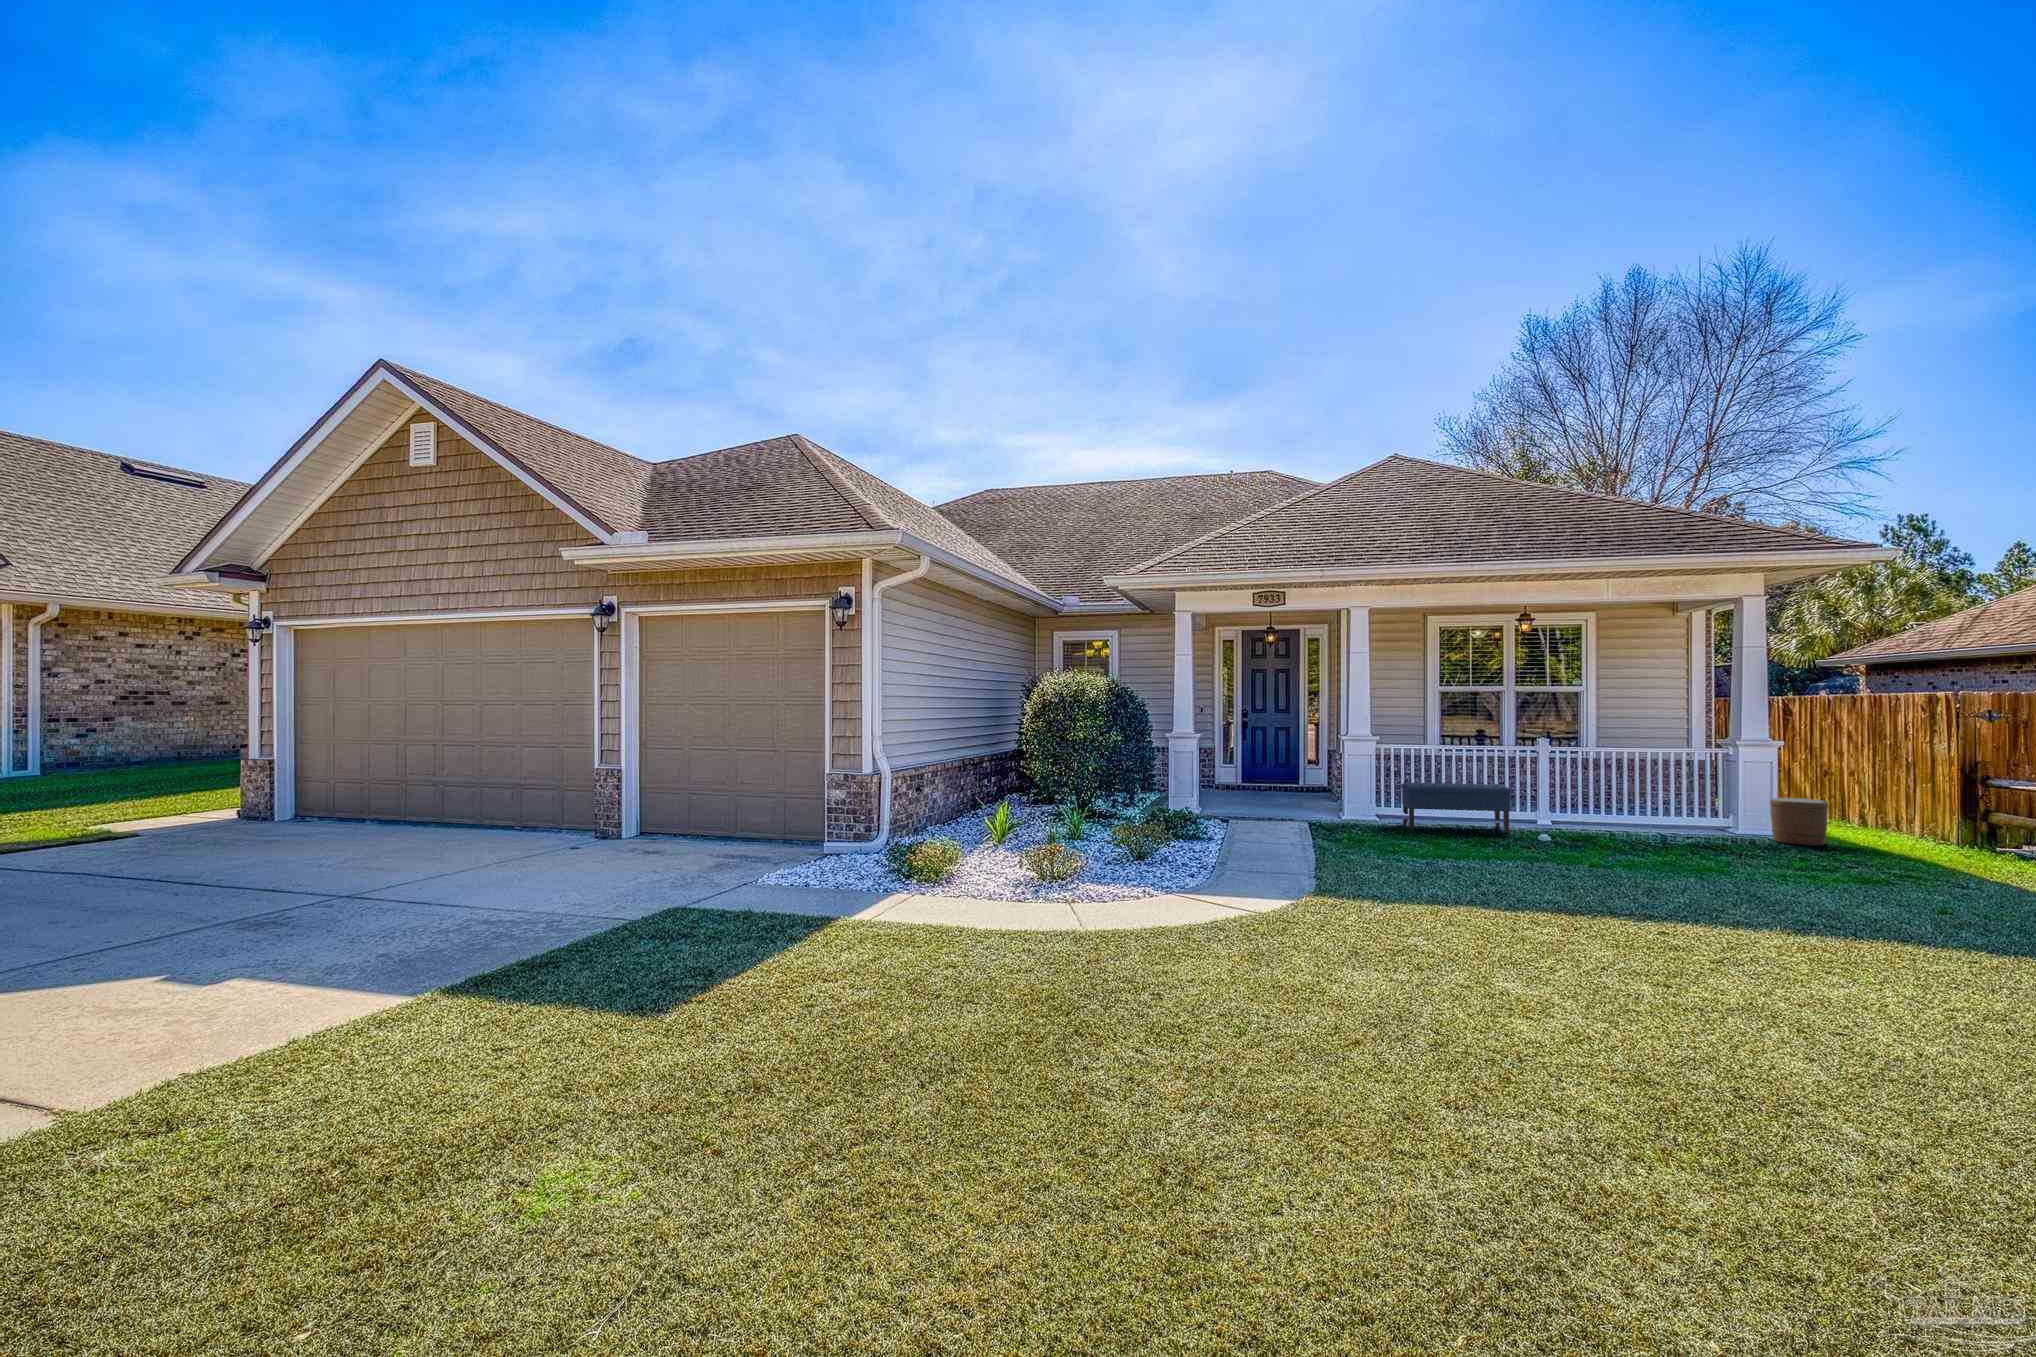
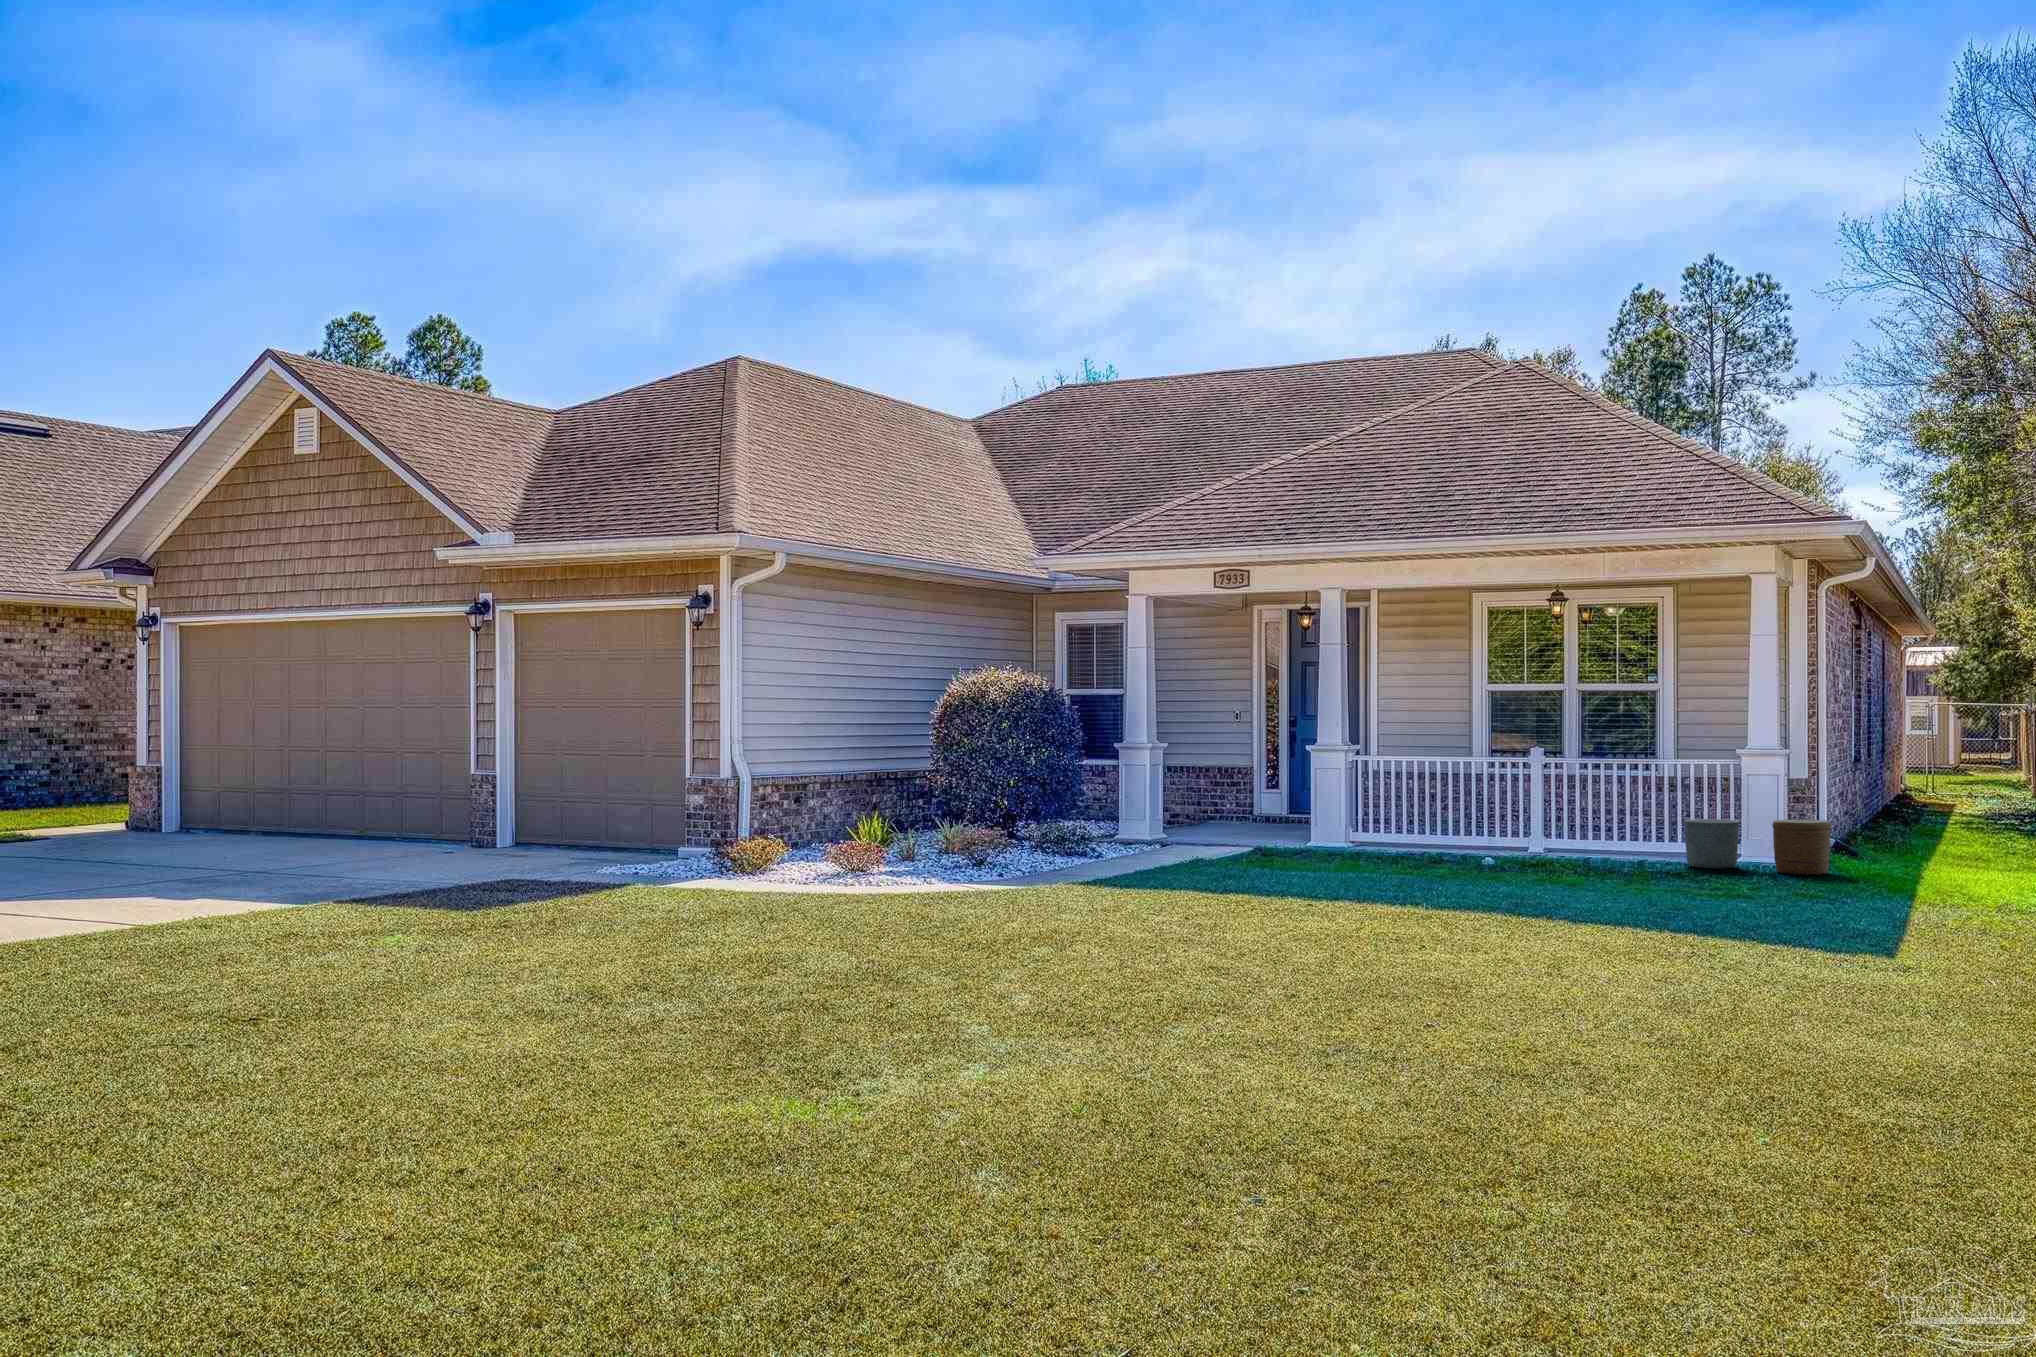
bench: present [1401,782,1511,832] -> none [1368,802,1492,860]
planter: none [1681,797,1732,839] -> present [1685,819,1739,869]

